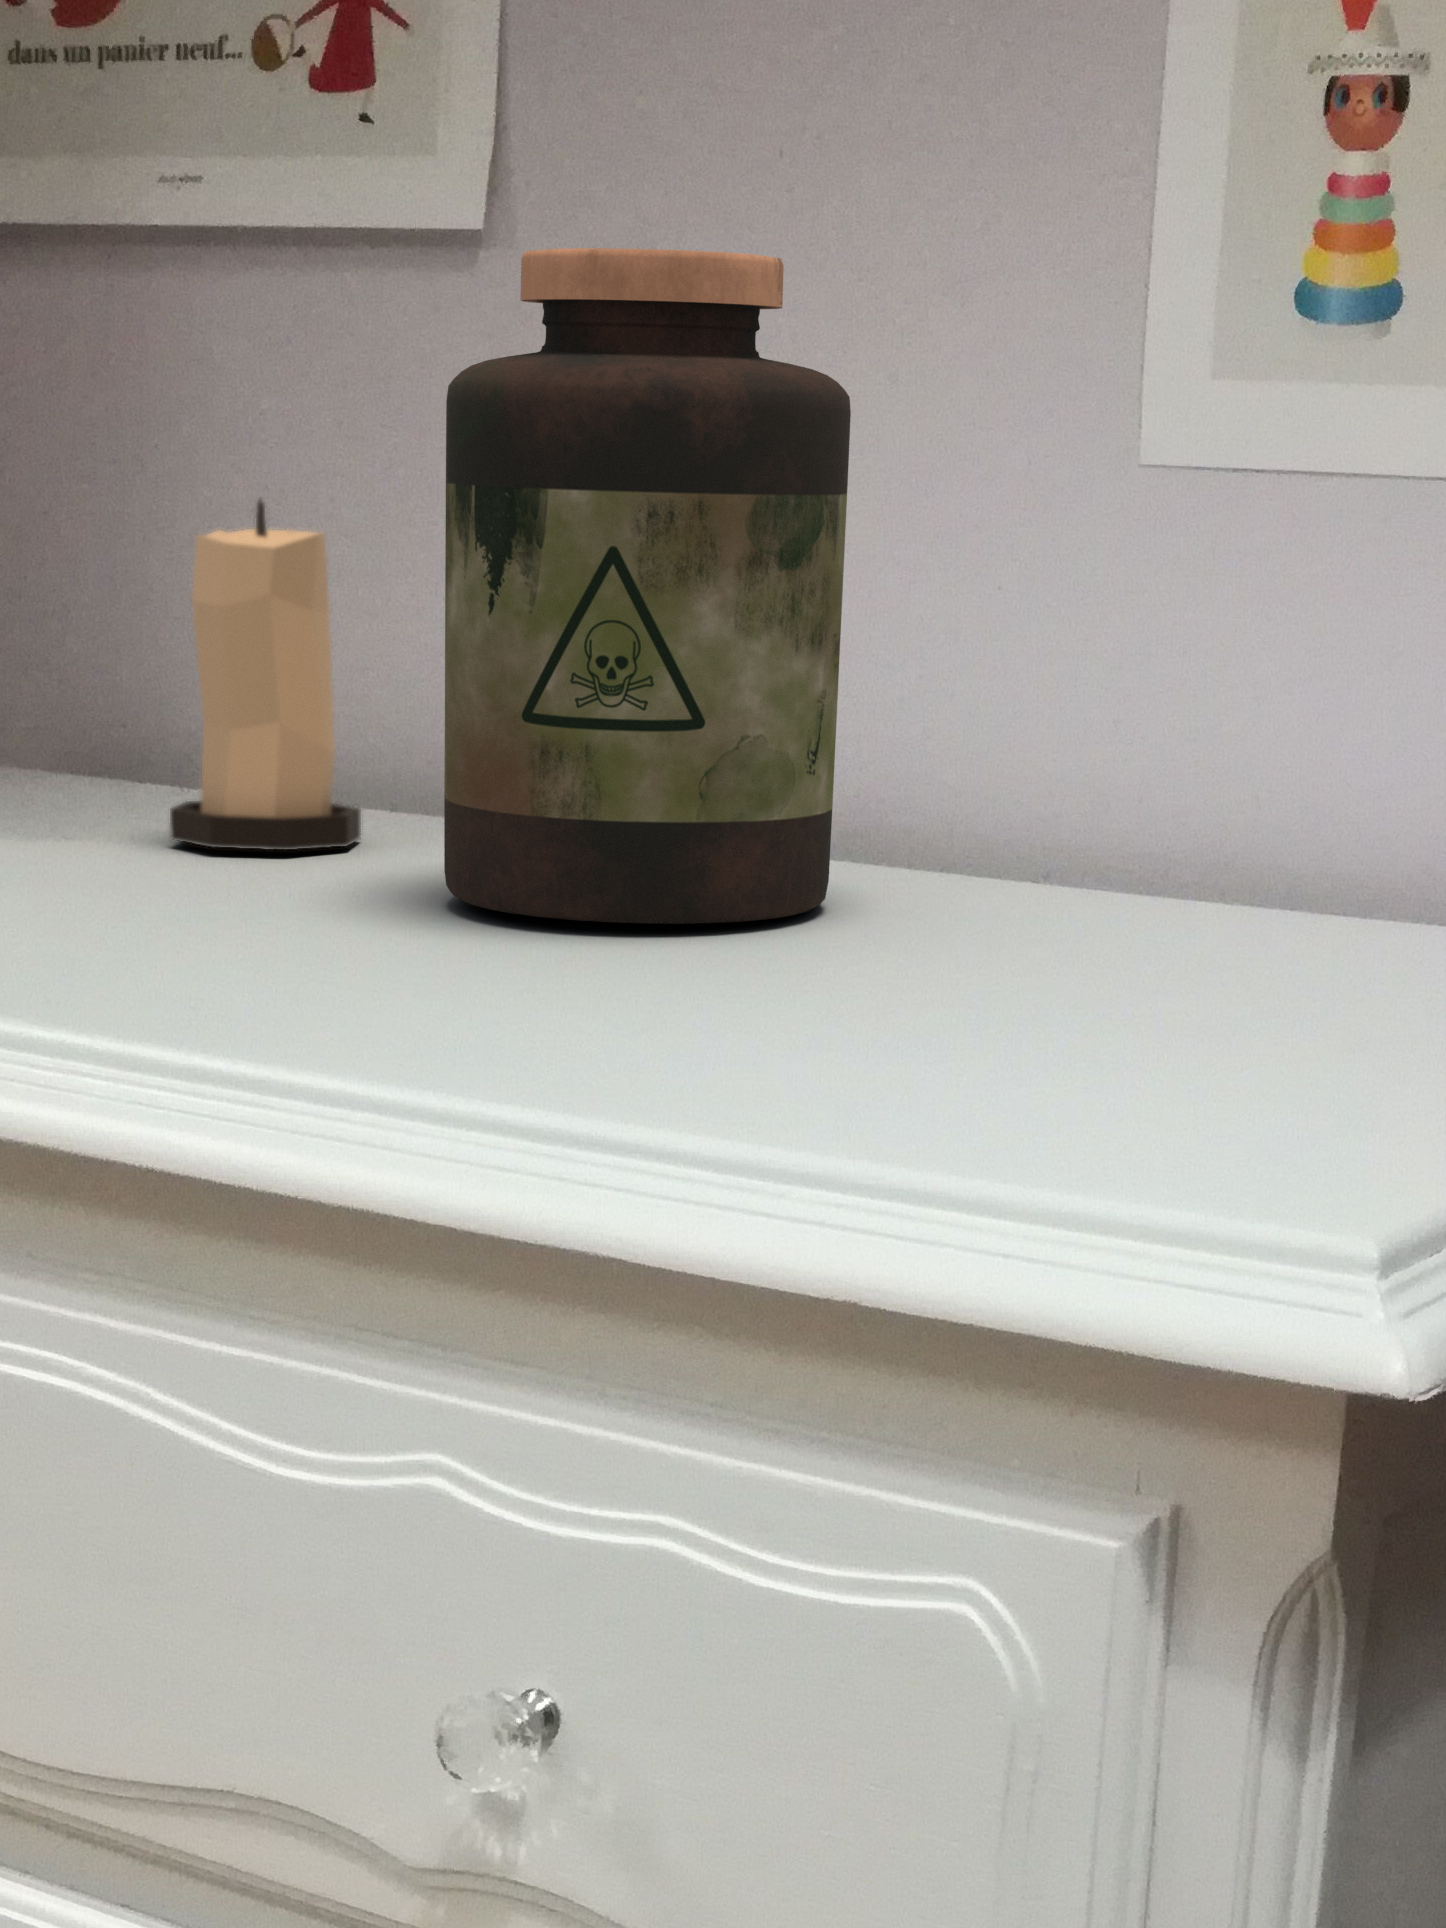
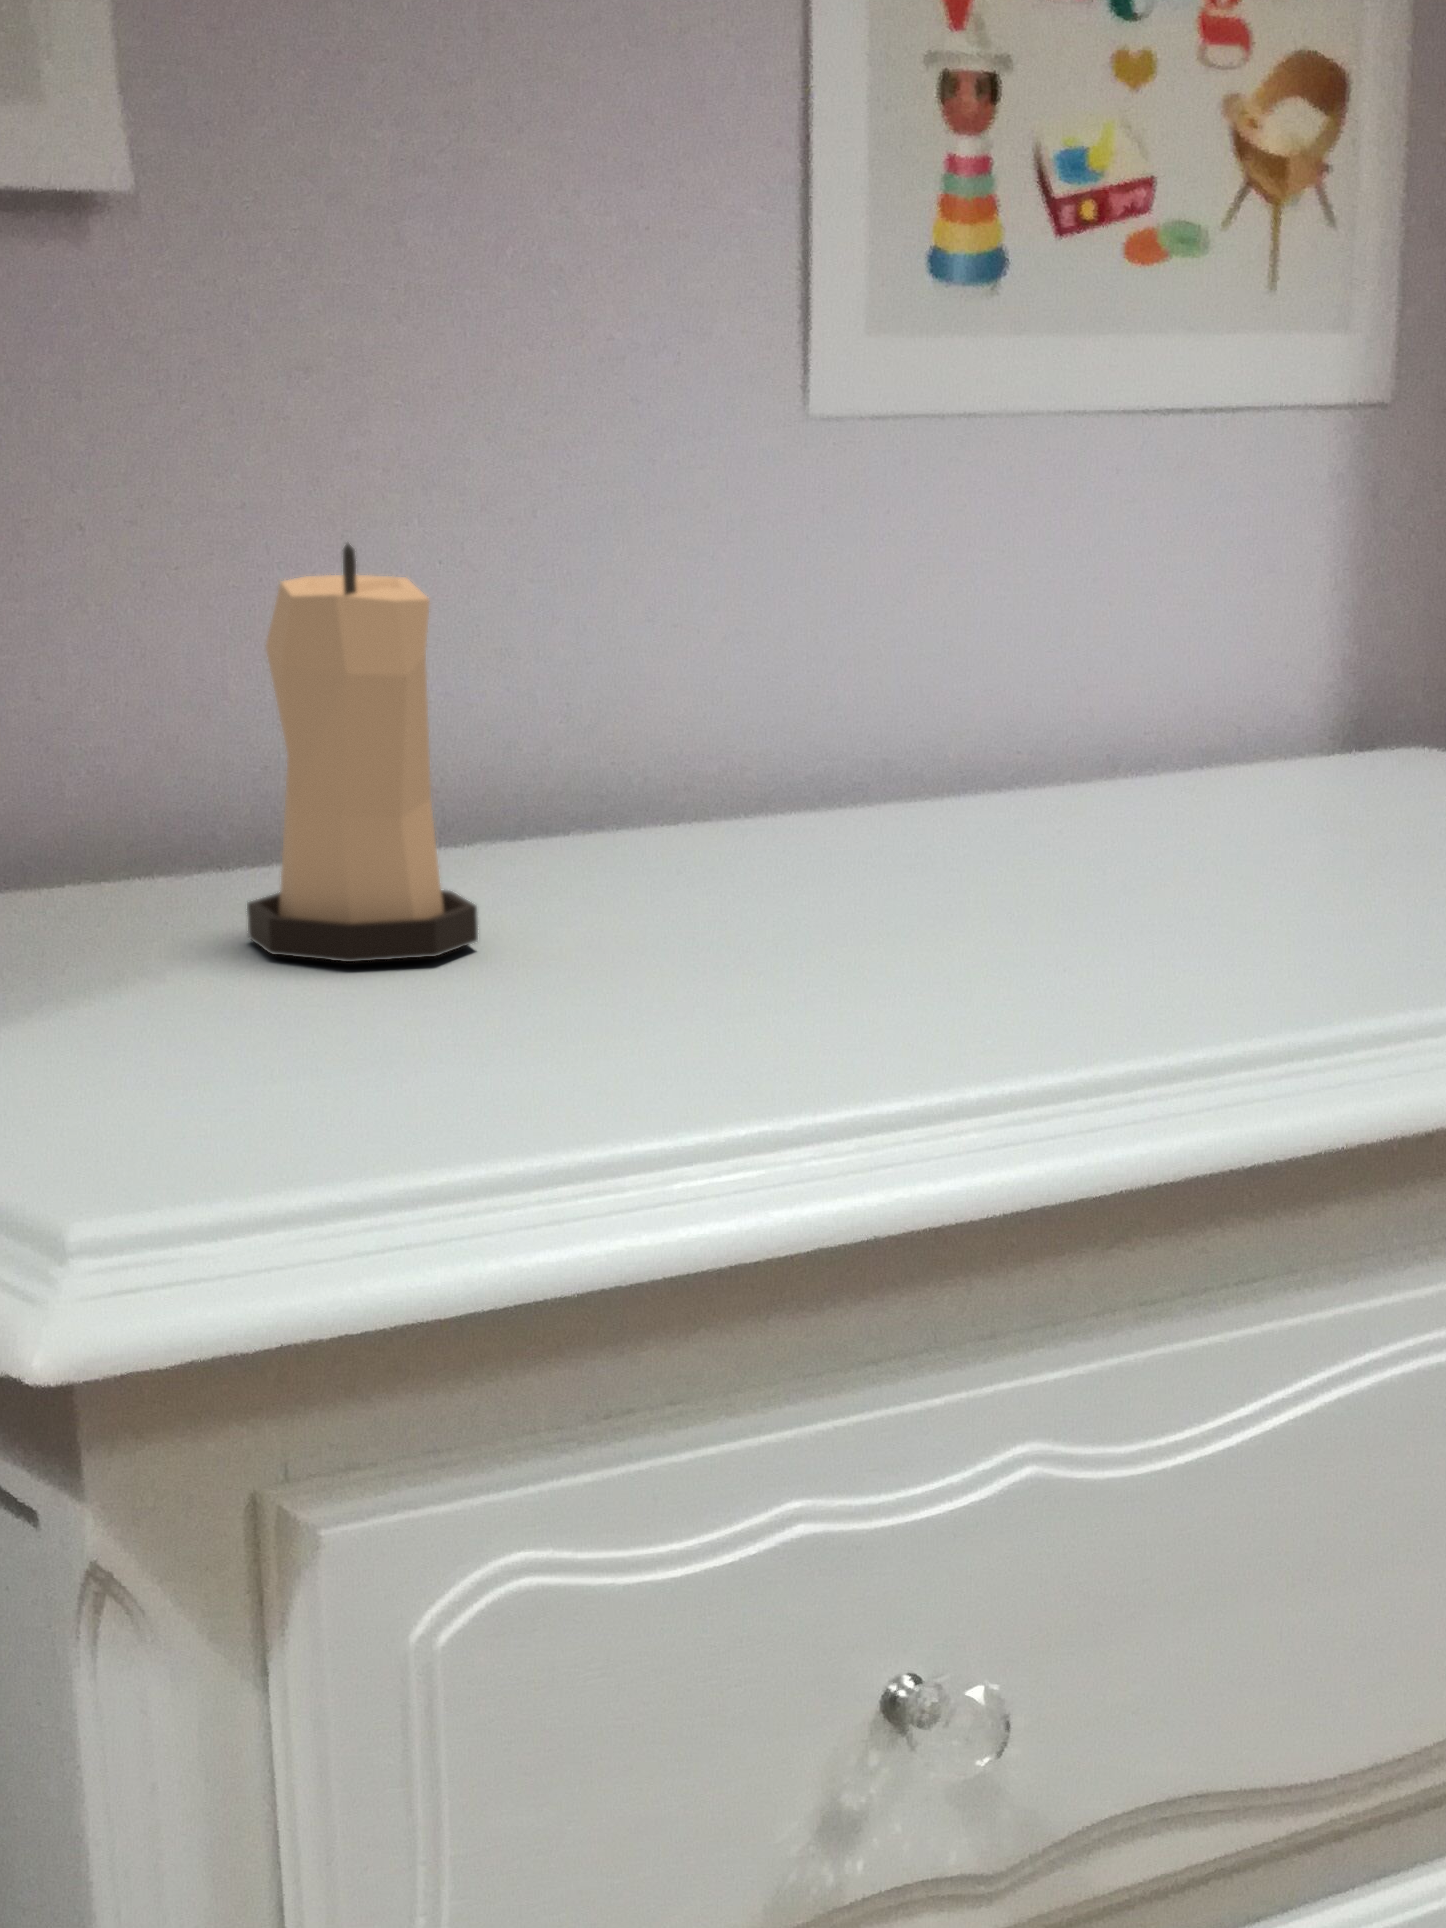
jar: present [444,248,851,924] -> none [707,260,1114,932]

